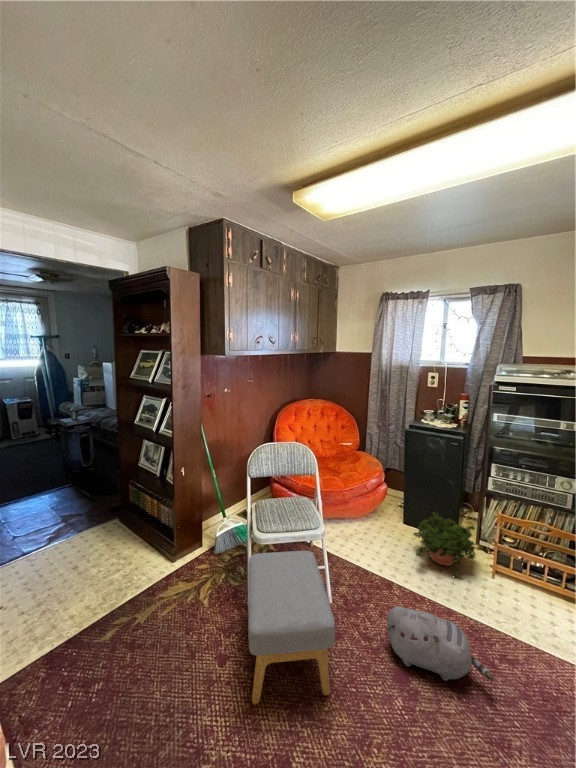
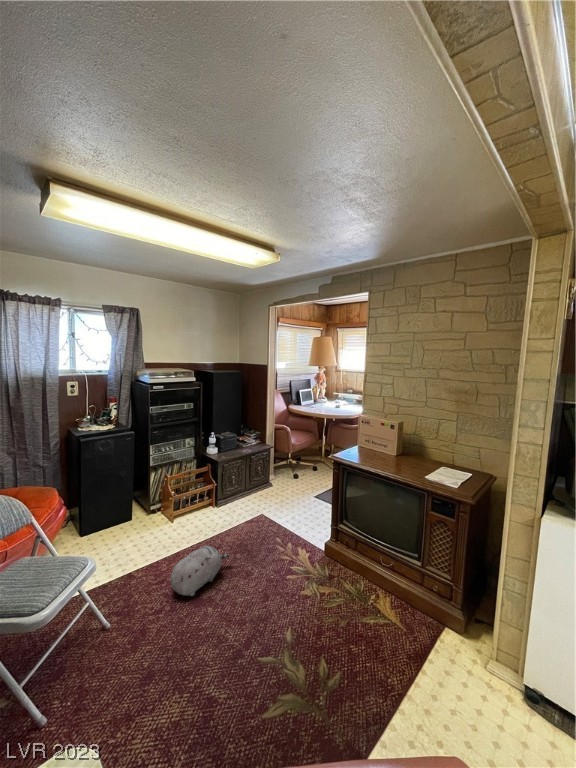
potted plant: present [413,512,476,576] -> none [111,493,165,542]
footstool: present [248,551,335,704] -> none [39,587,184,729]

